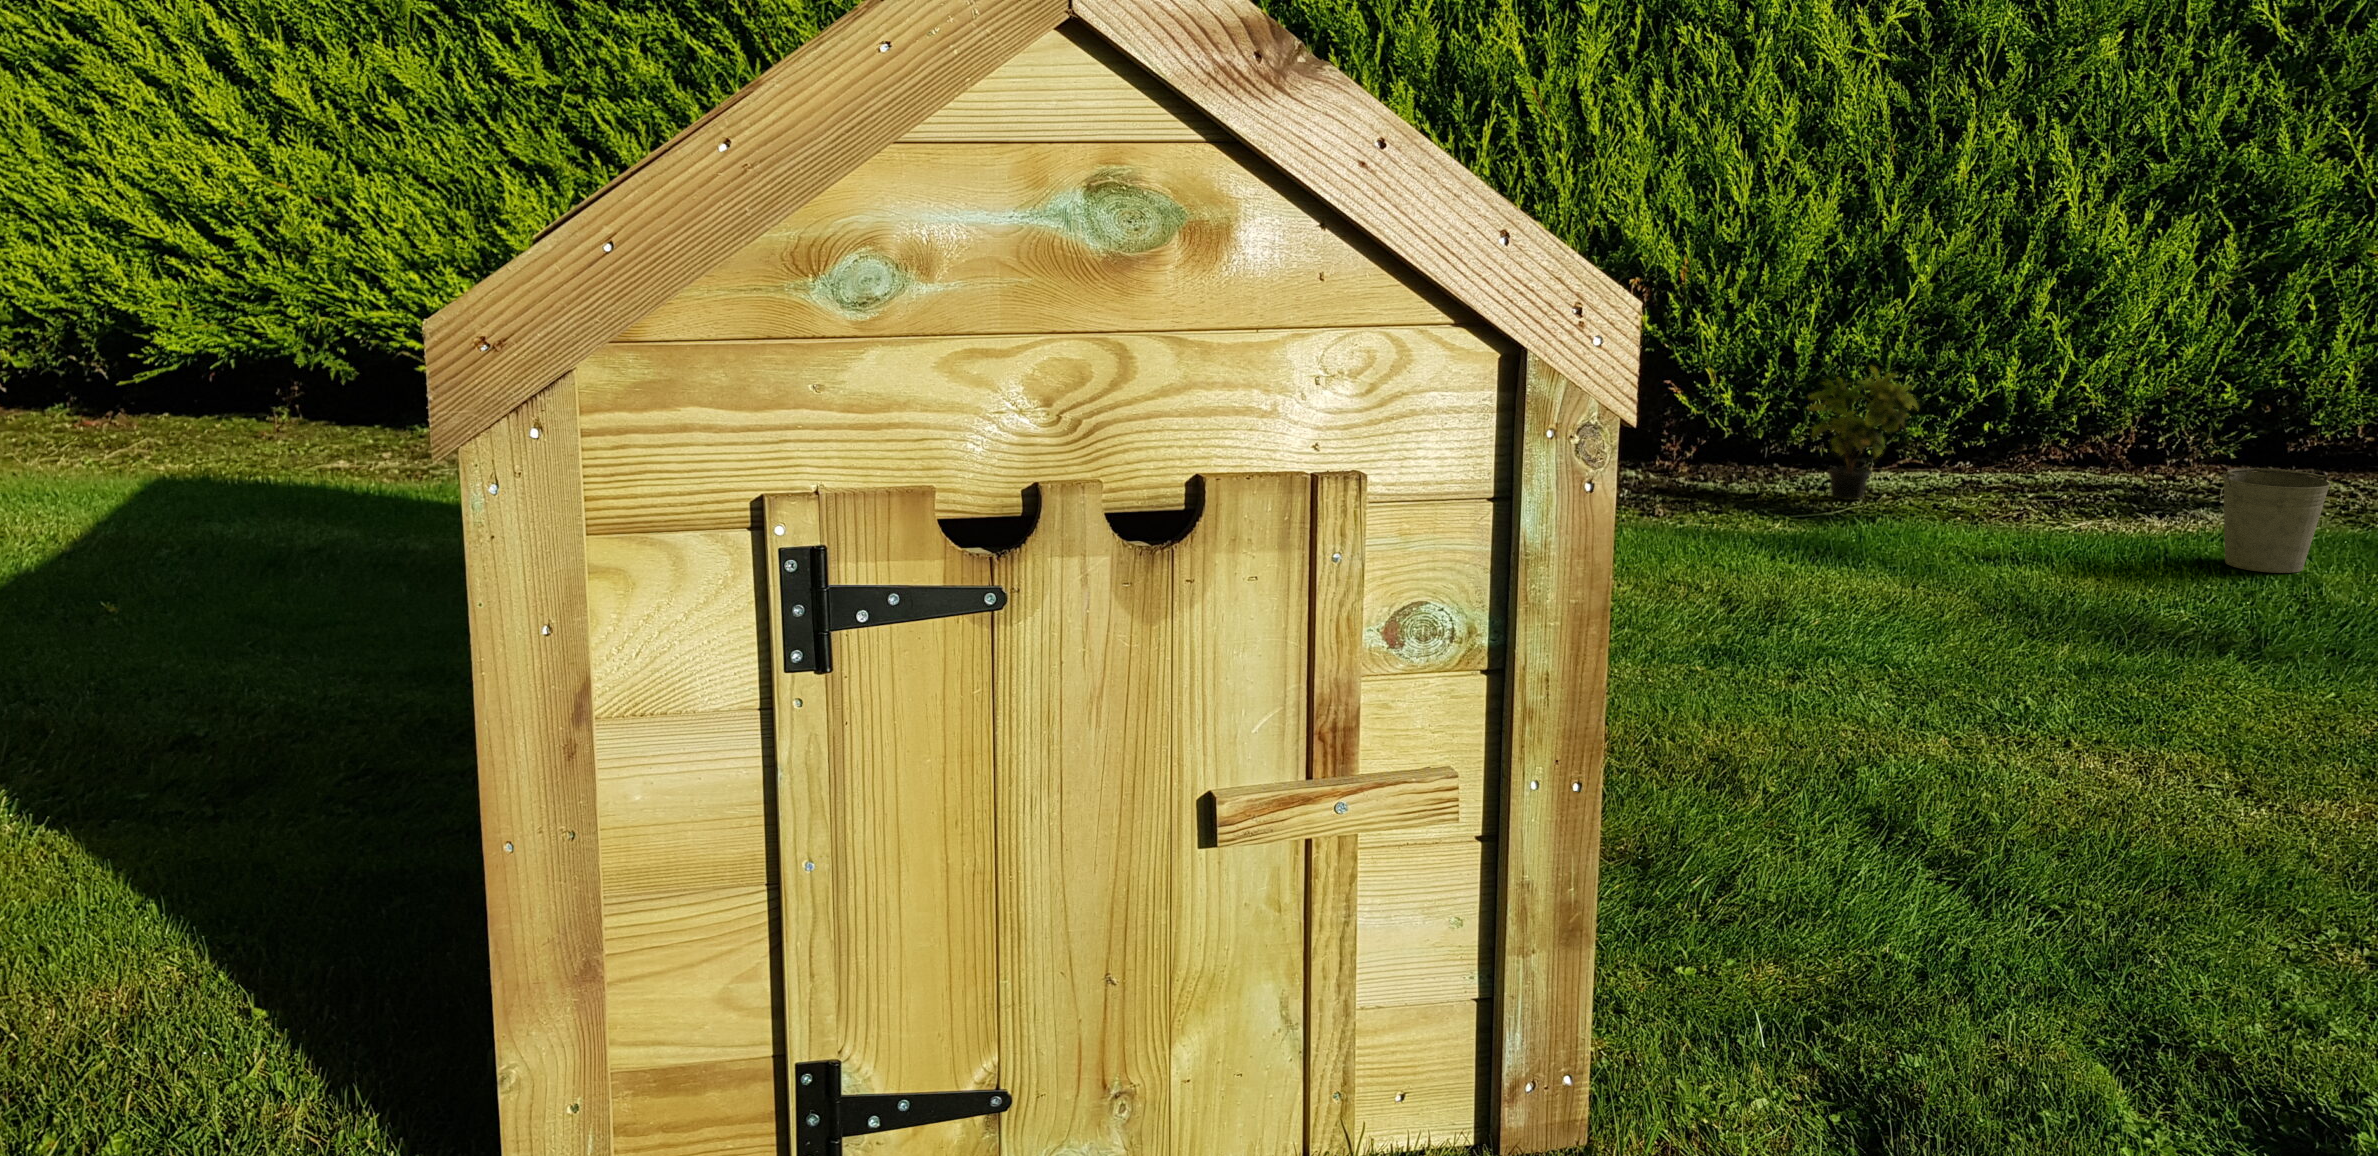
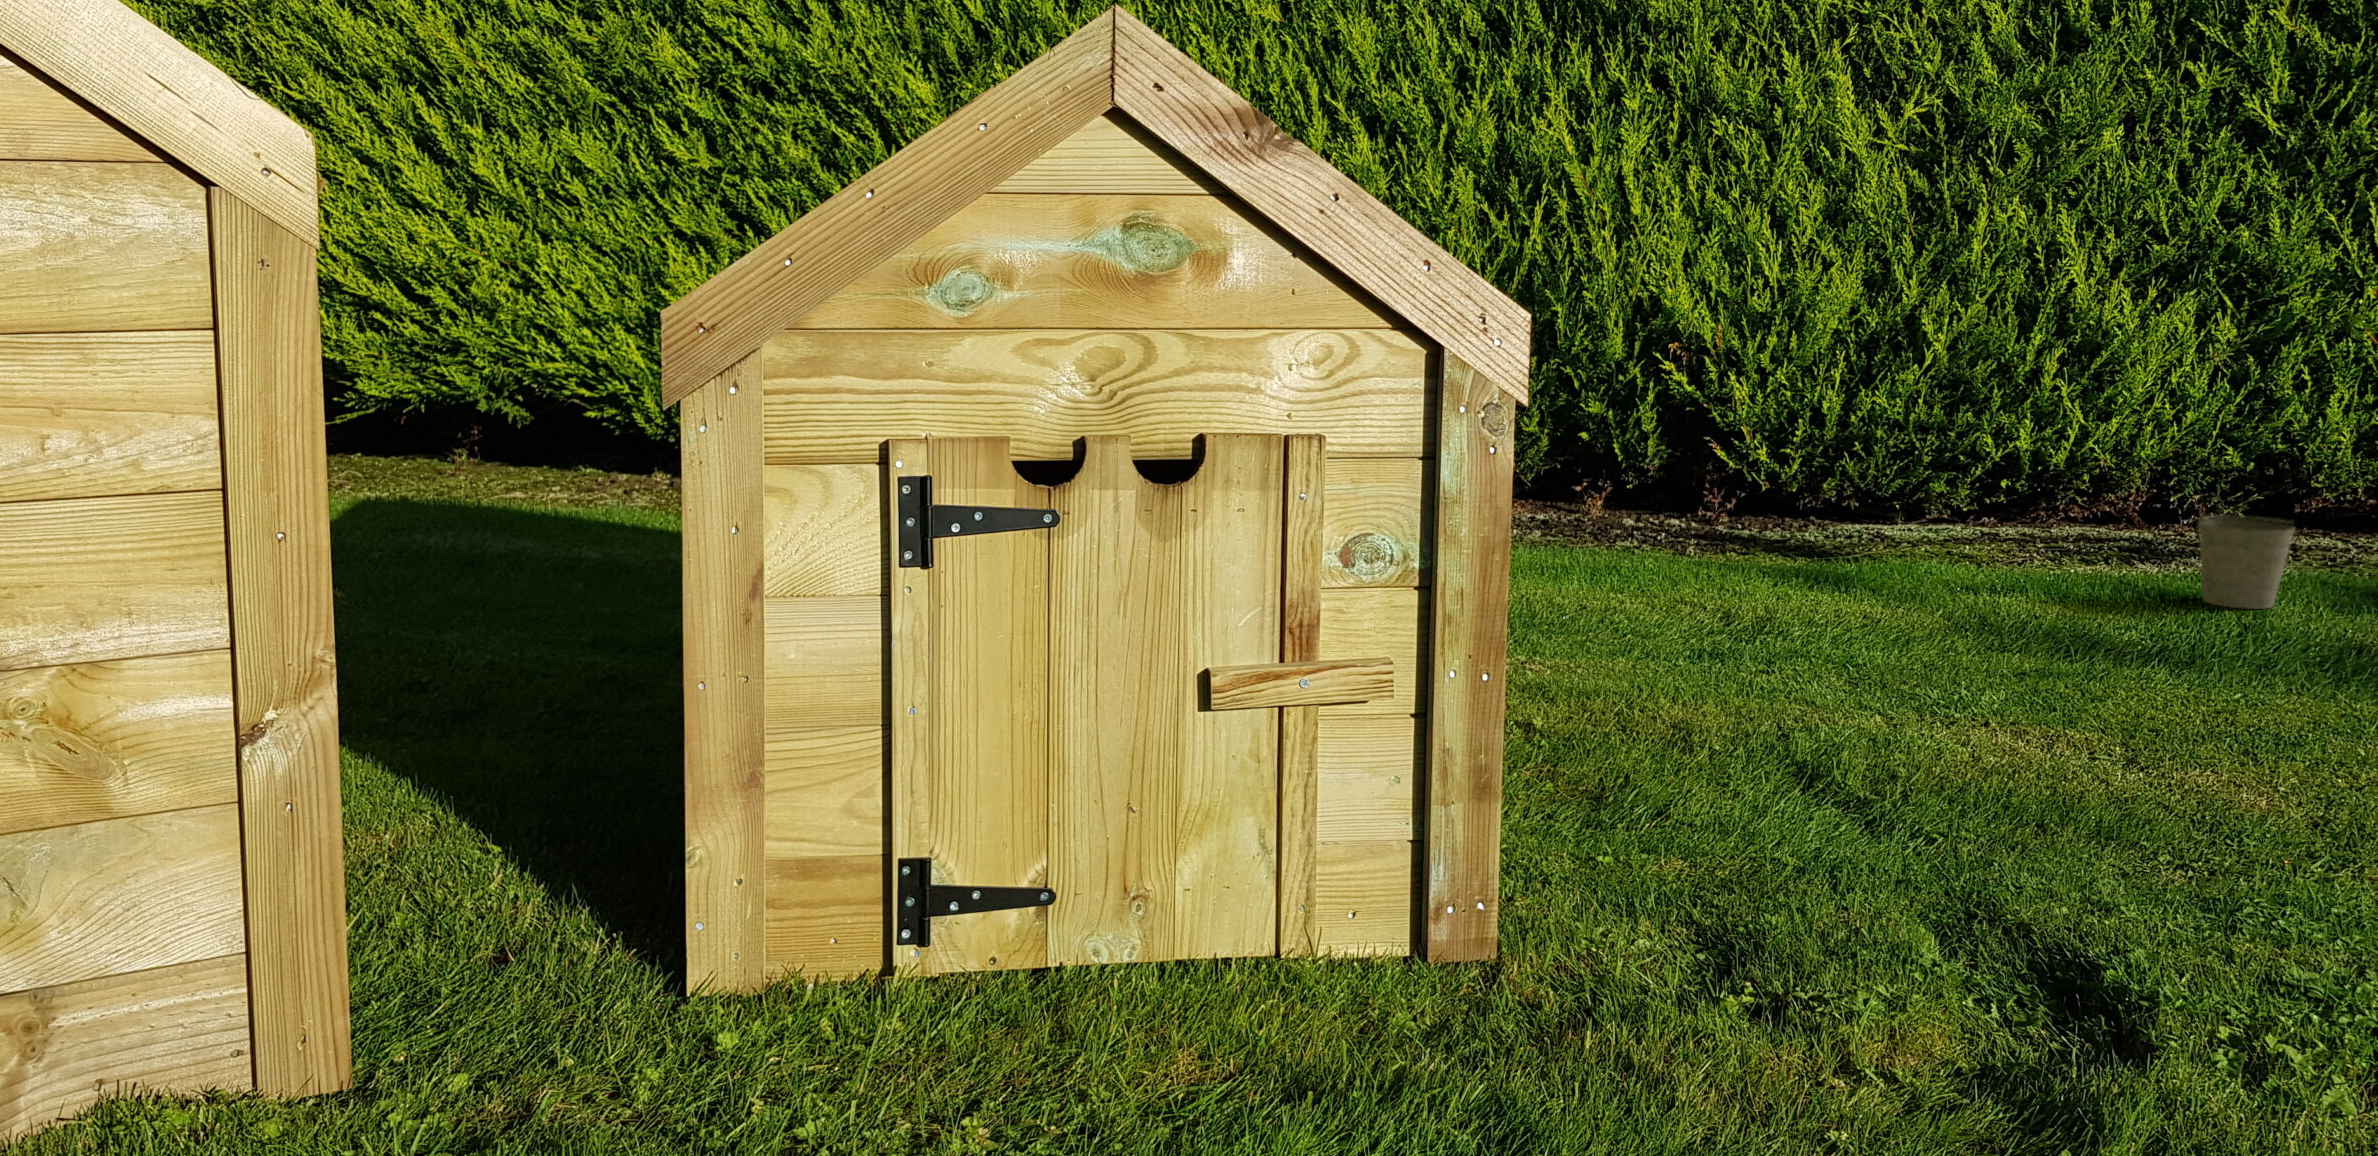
potted plant: present [1808,366,1918,500] -> none [1834,424,1935,546]

